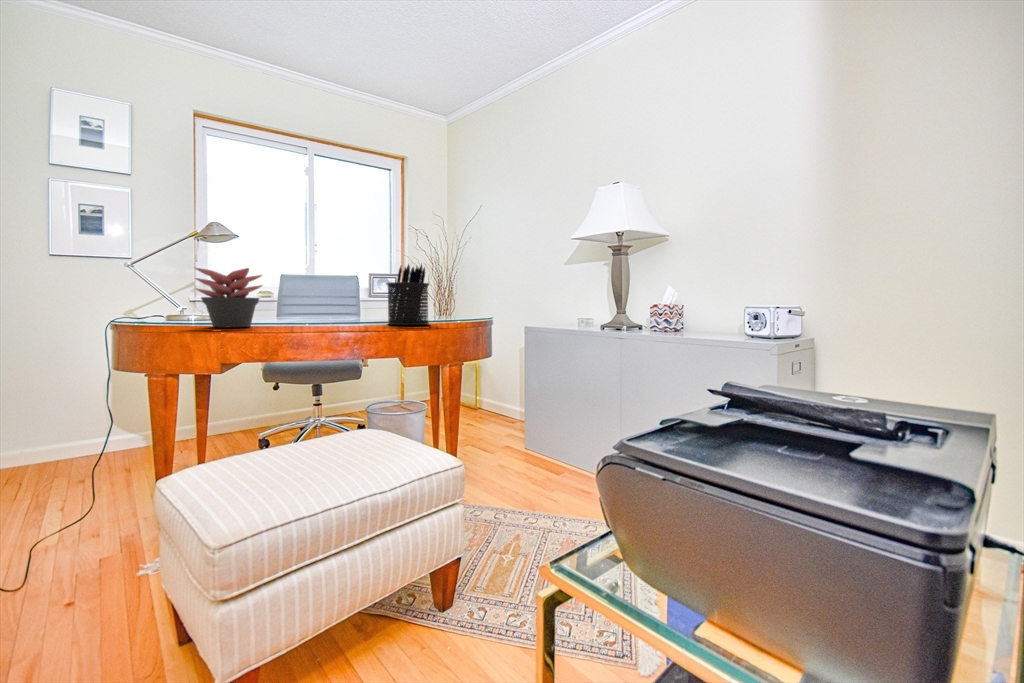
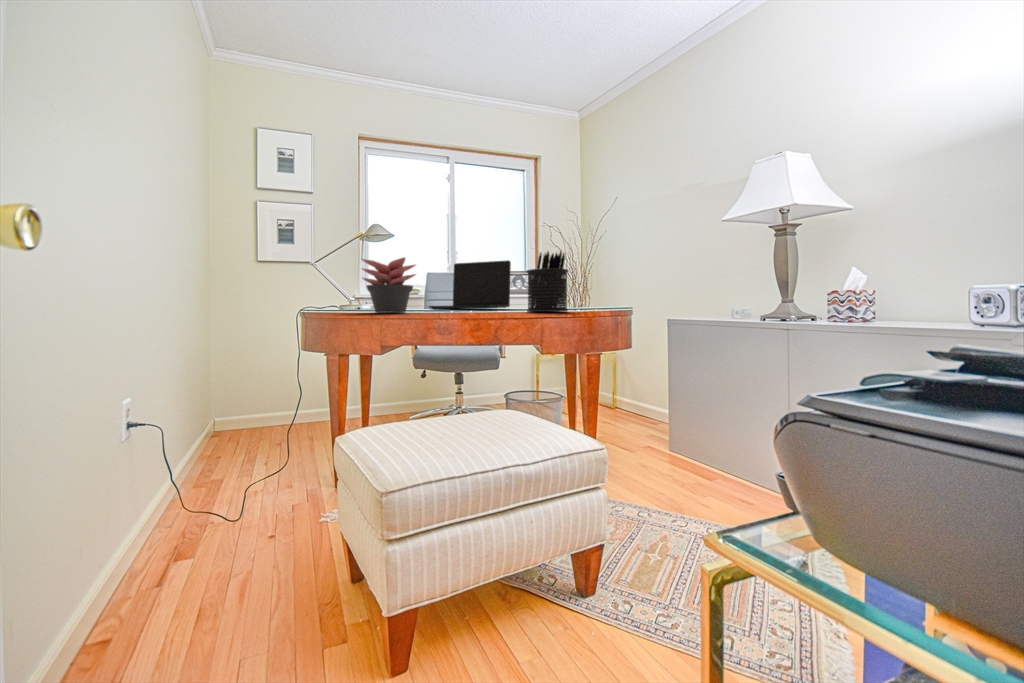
laptop: none [279,267,371,317] -> present [429,260,511,309]

